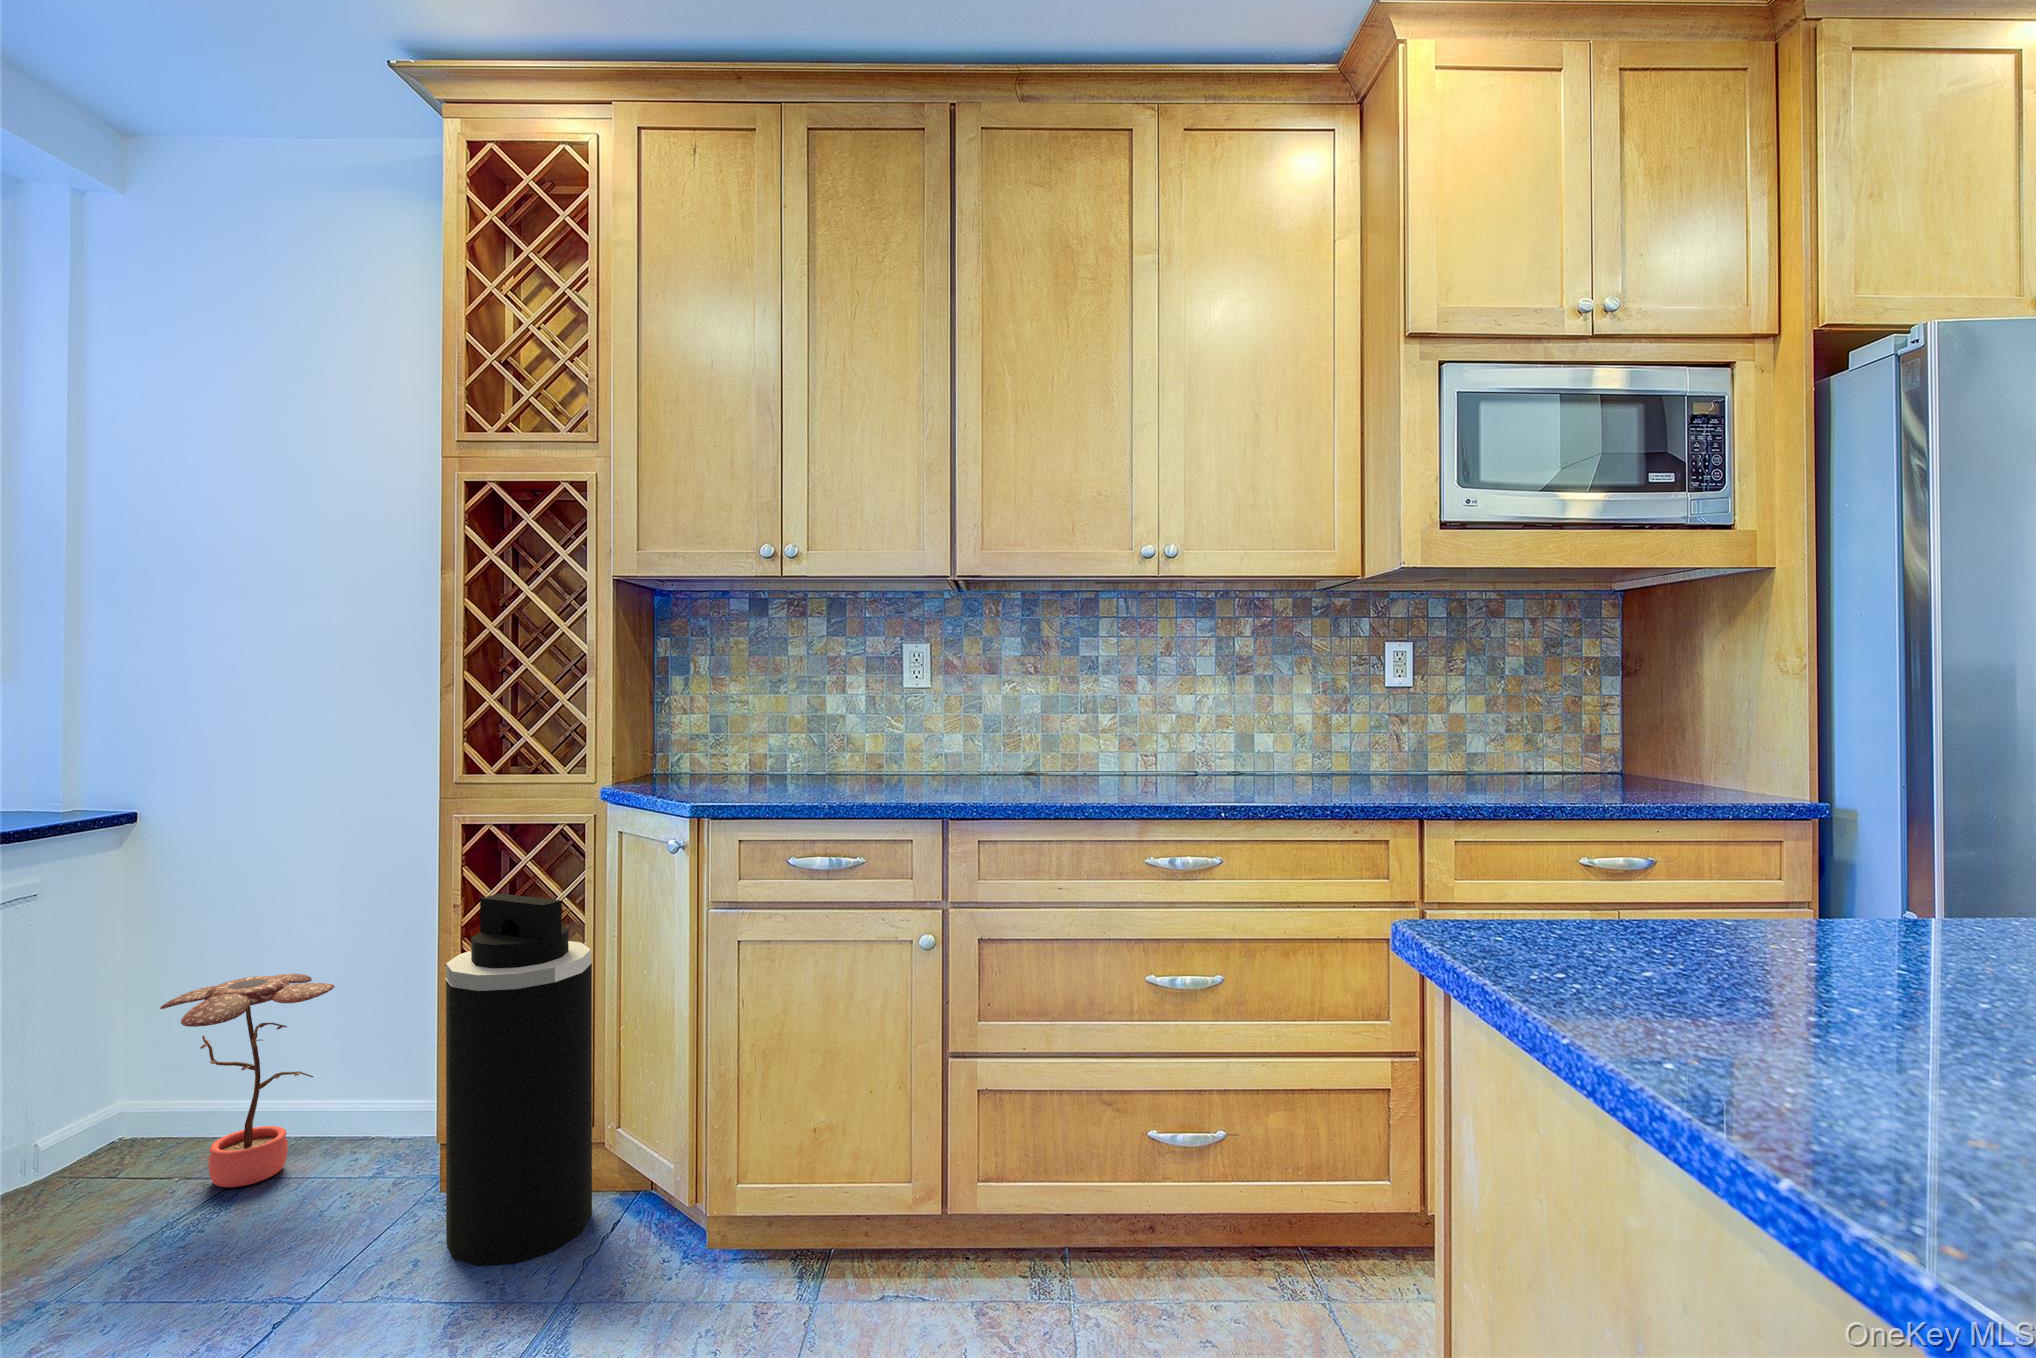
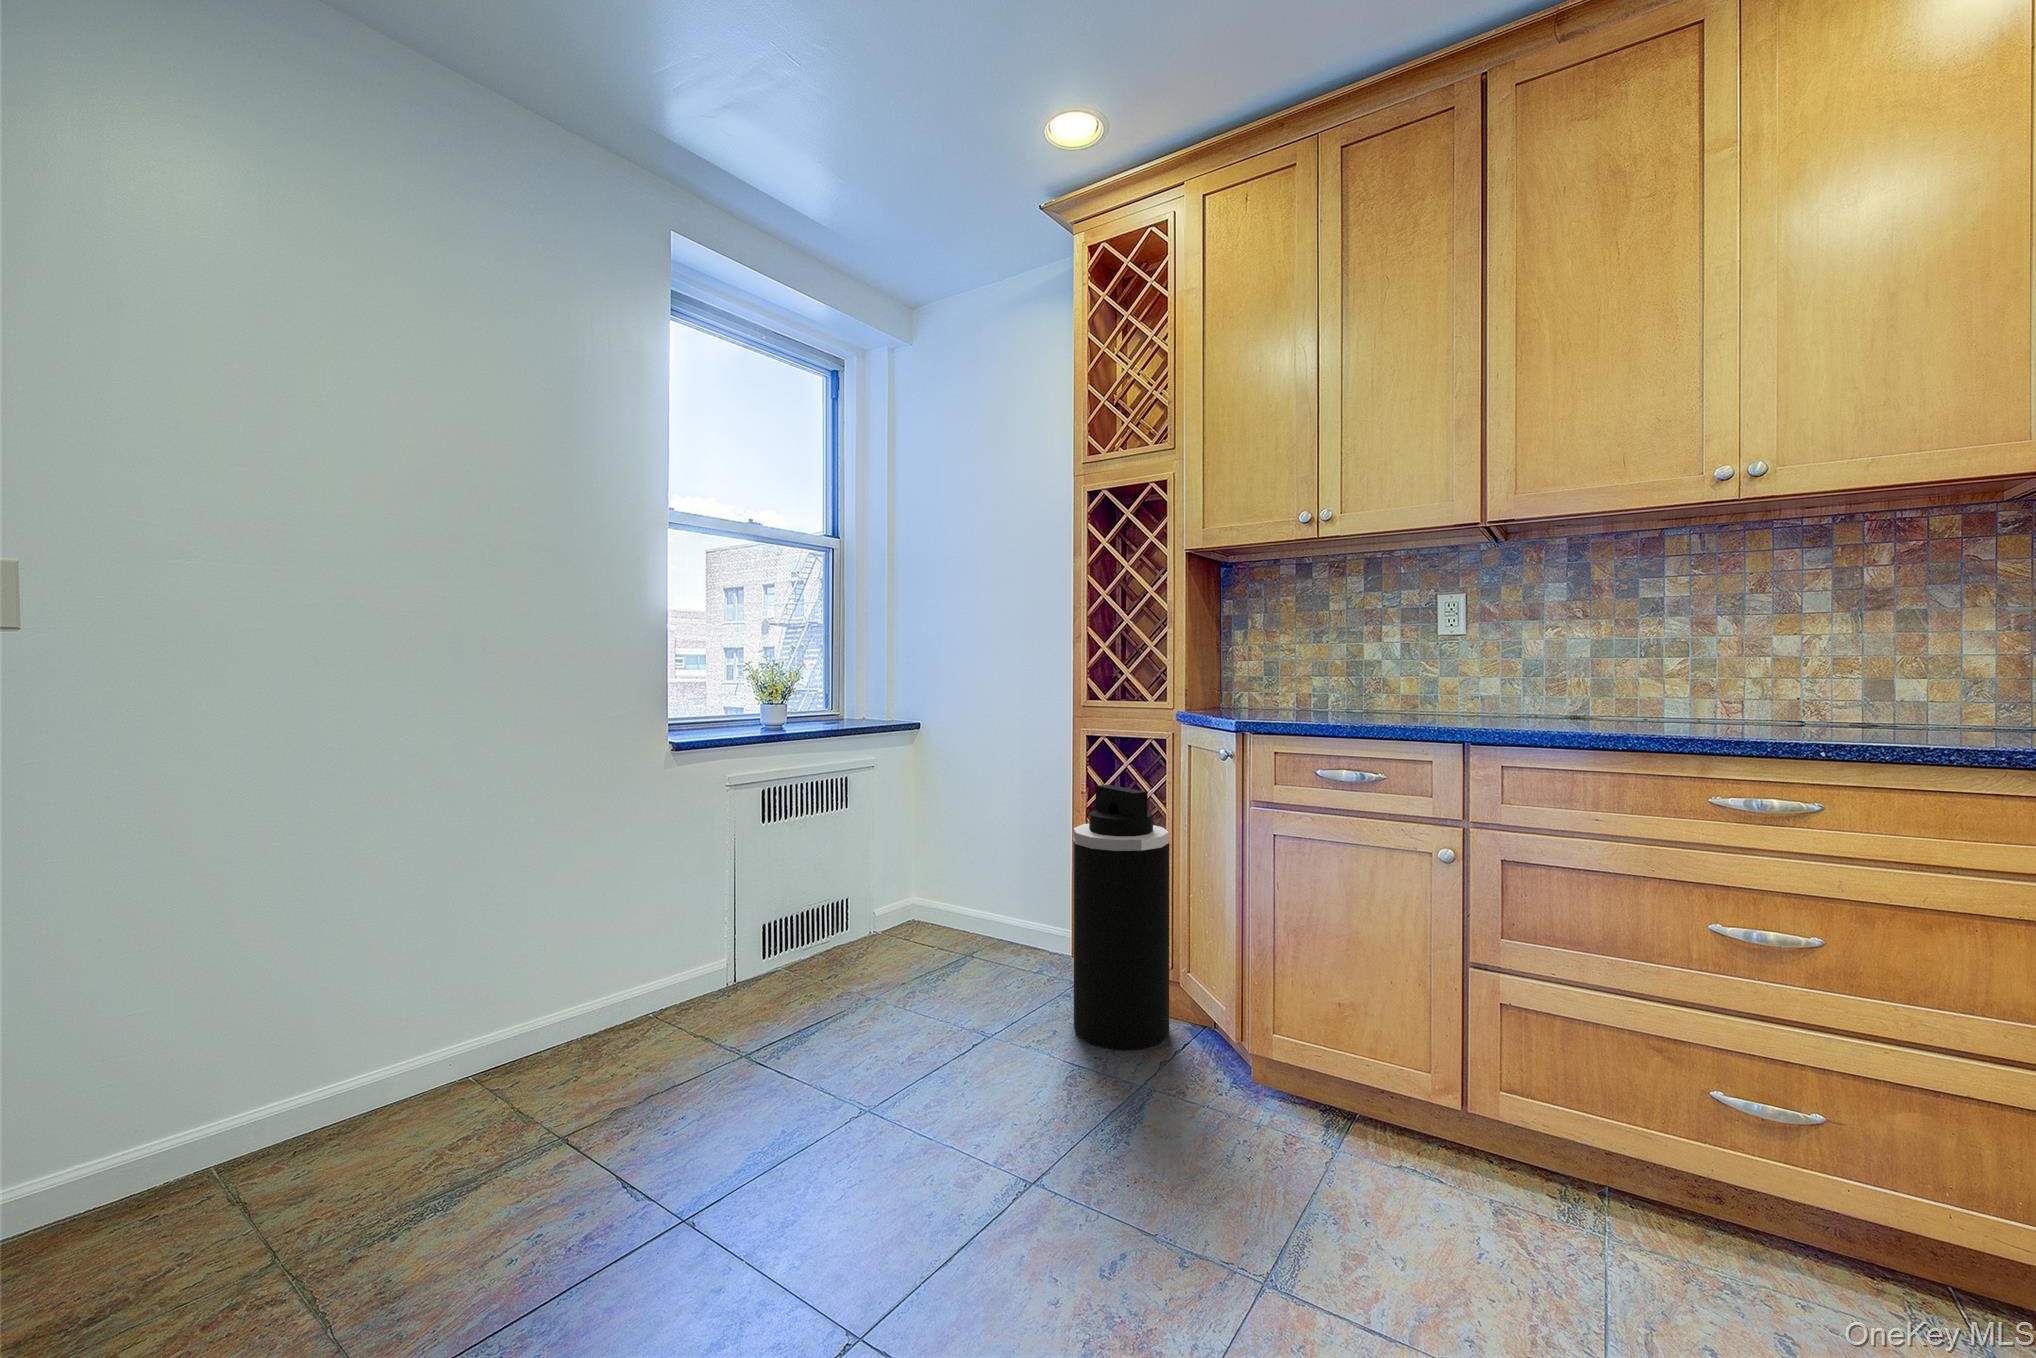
potted plant: present [160,974,335,1187] -> none [928,829,1016,959]

